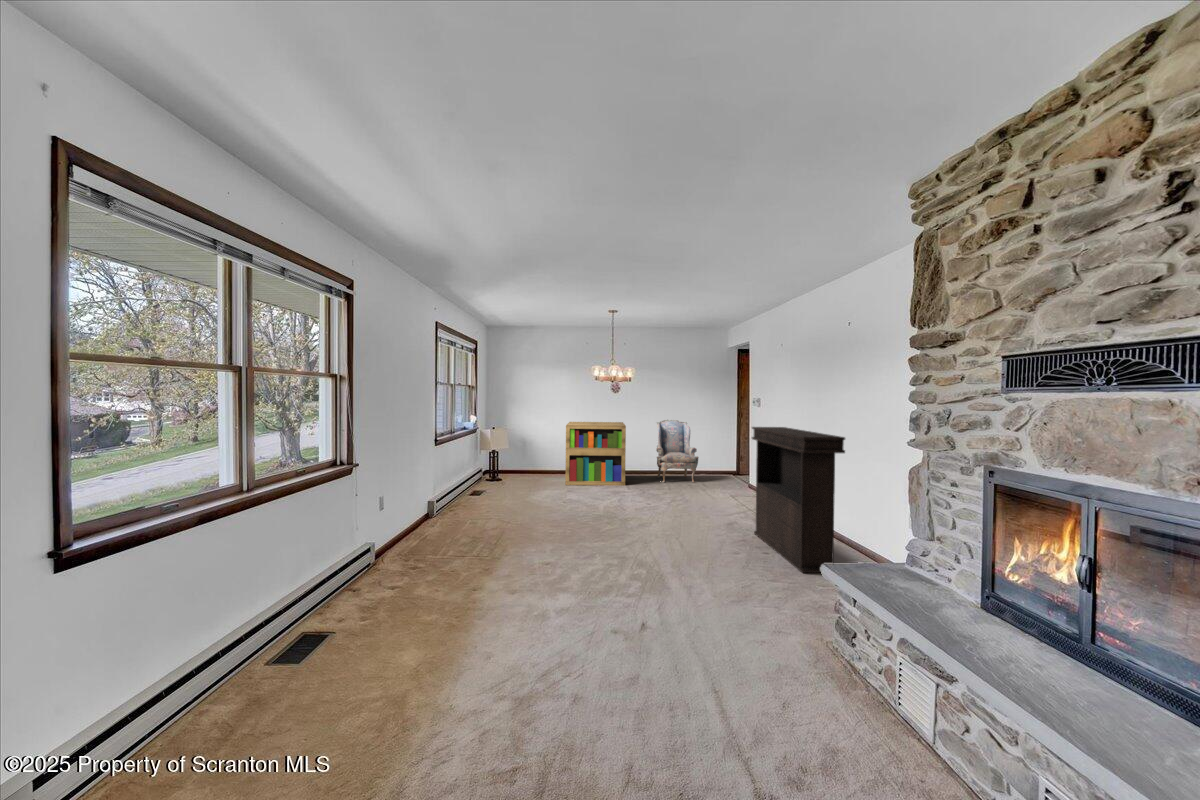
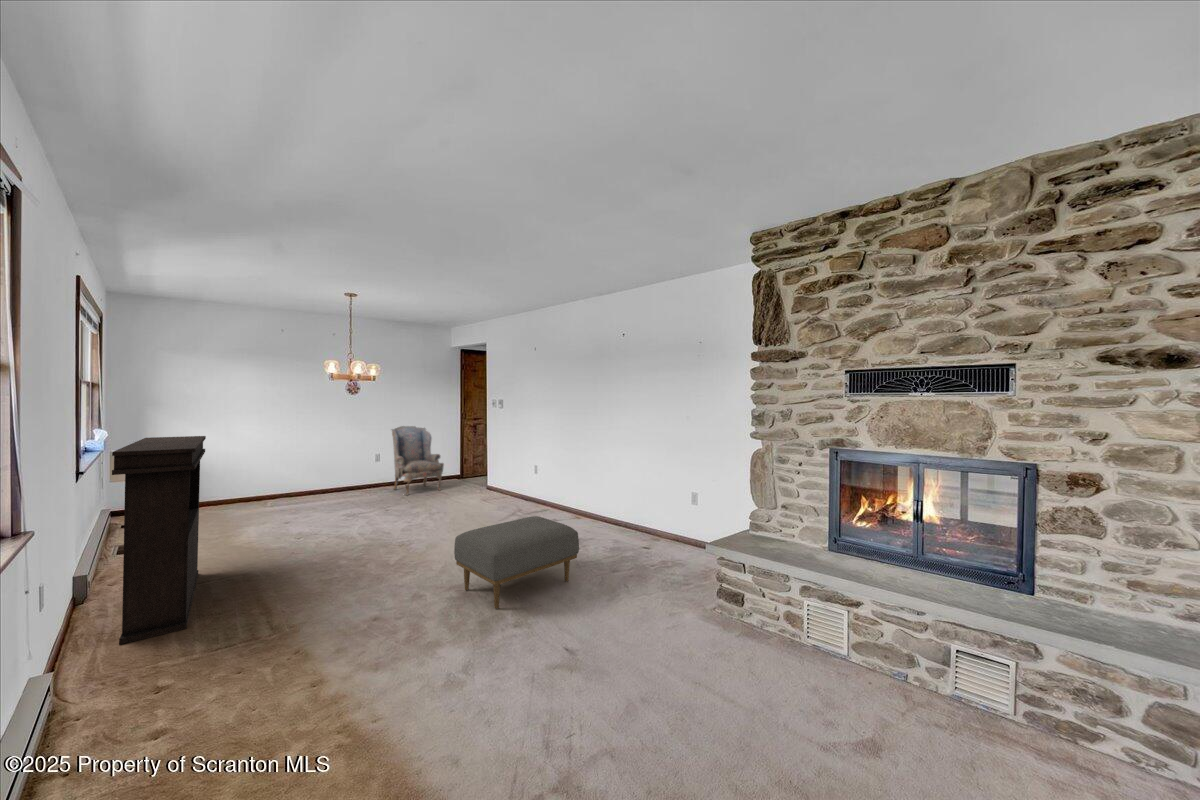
bookshelf: present [565,422,626,486] -> none [268,431,365,518]
console table: present [752,427,845,573] -> present [112,436,206,644]
ottoman: none [622,509,727,577] -> present [454,516,579,609]

